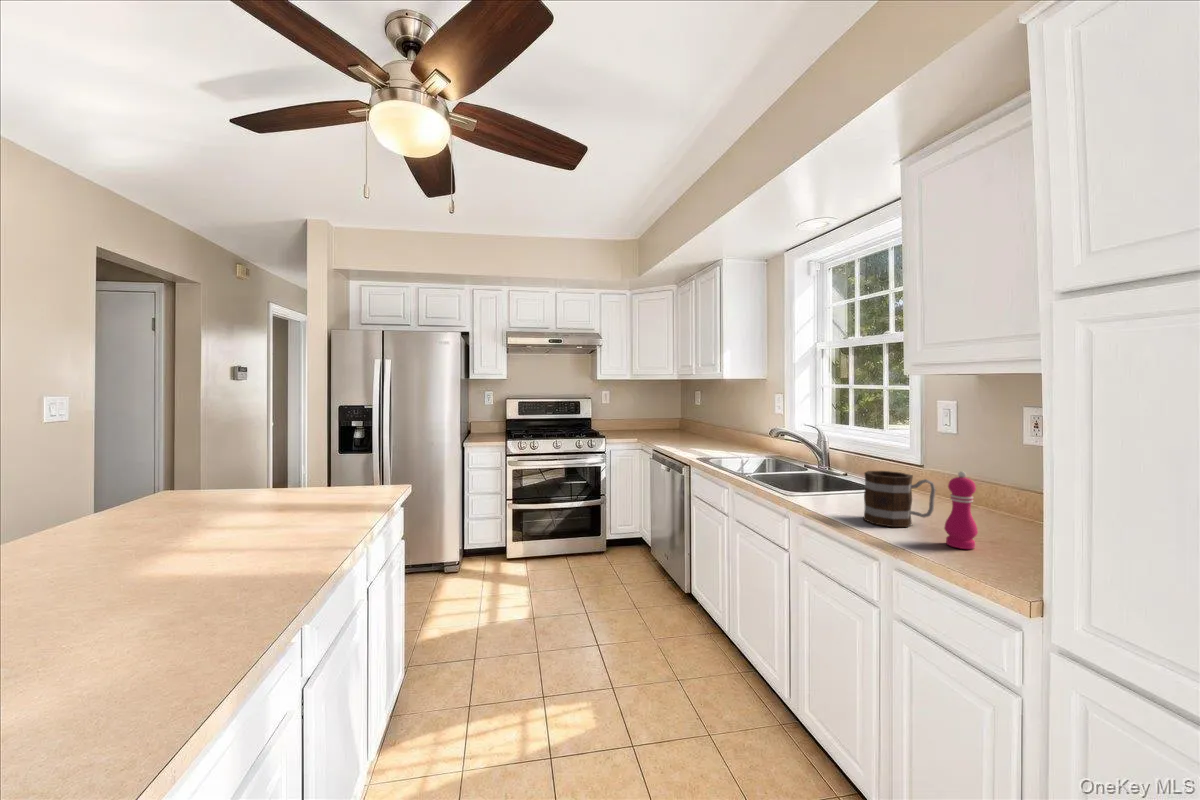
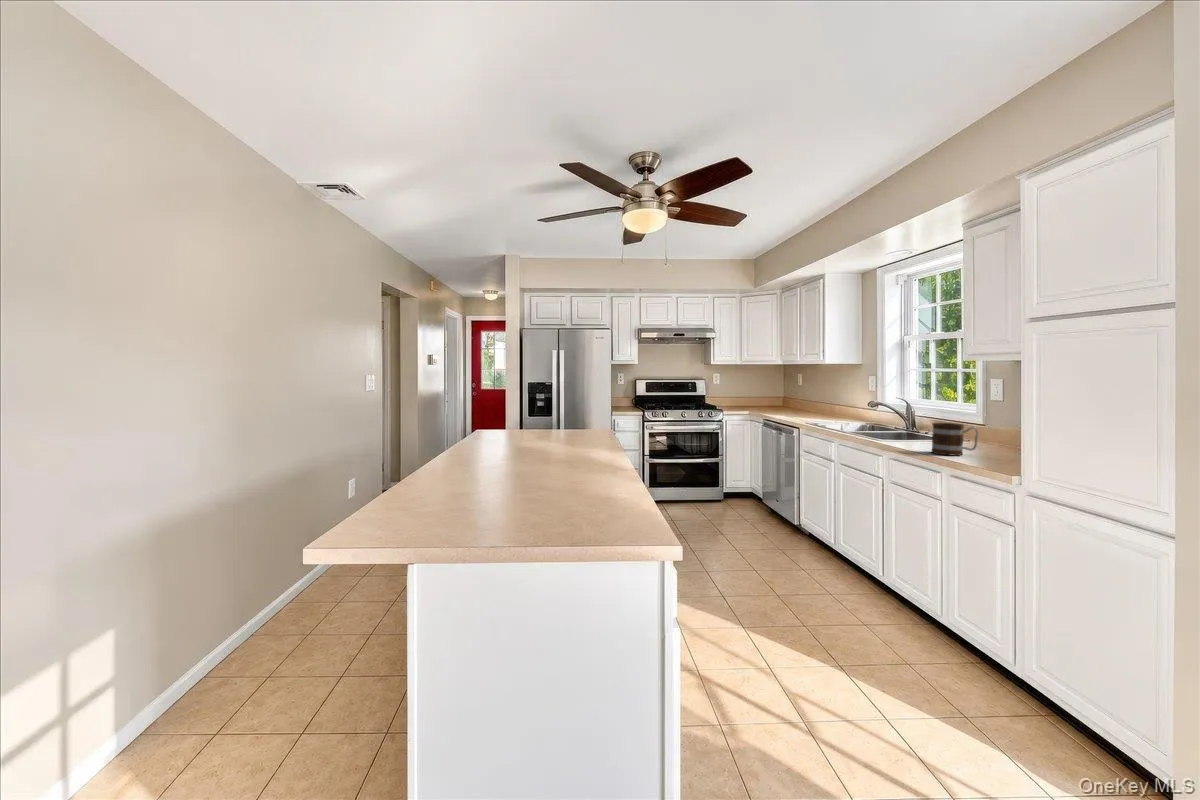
pepper mill: present [944,471,978,549] -> none [979,419,999,463]

